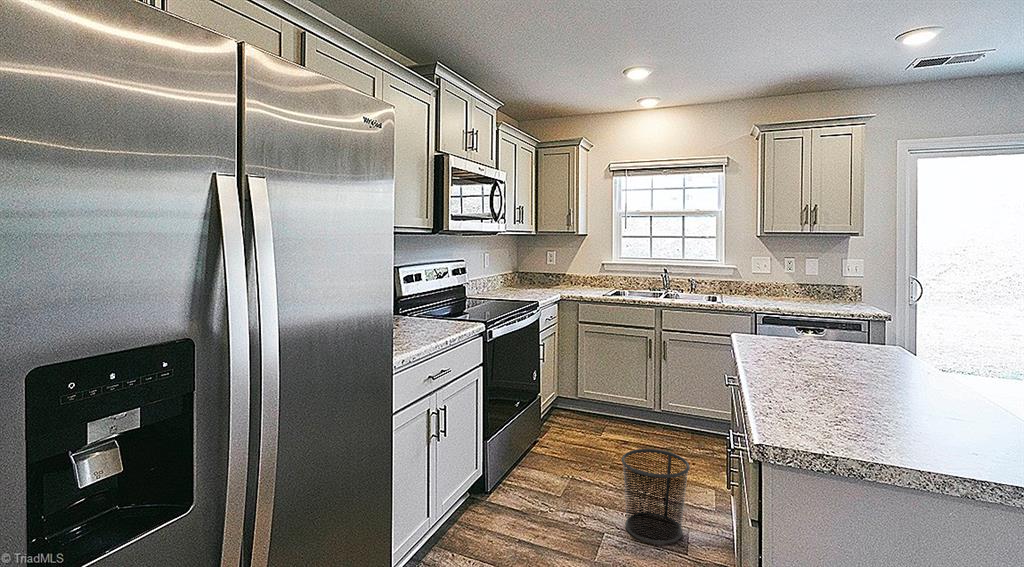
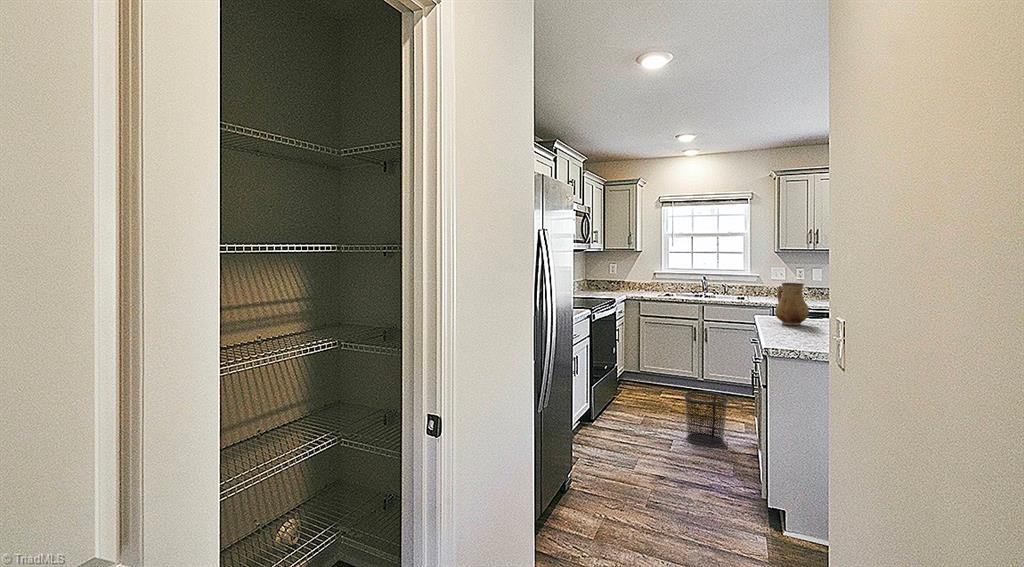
ceramic pitcher: none [767,288,825,364] -> present [775,283,809,325]

